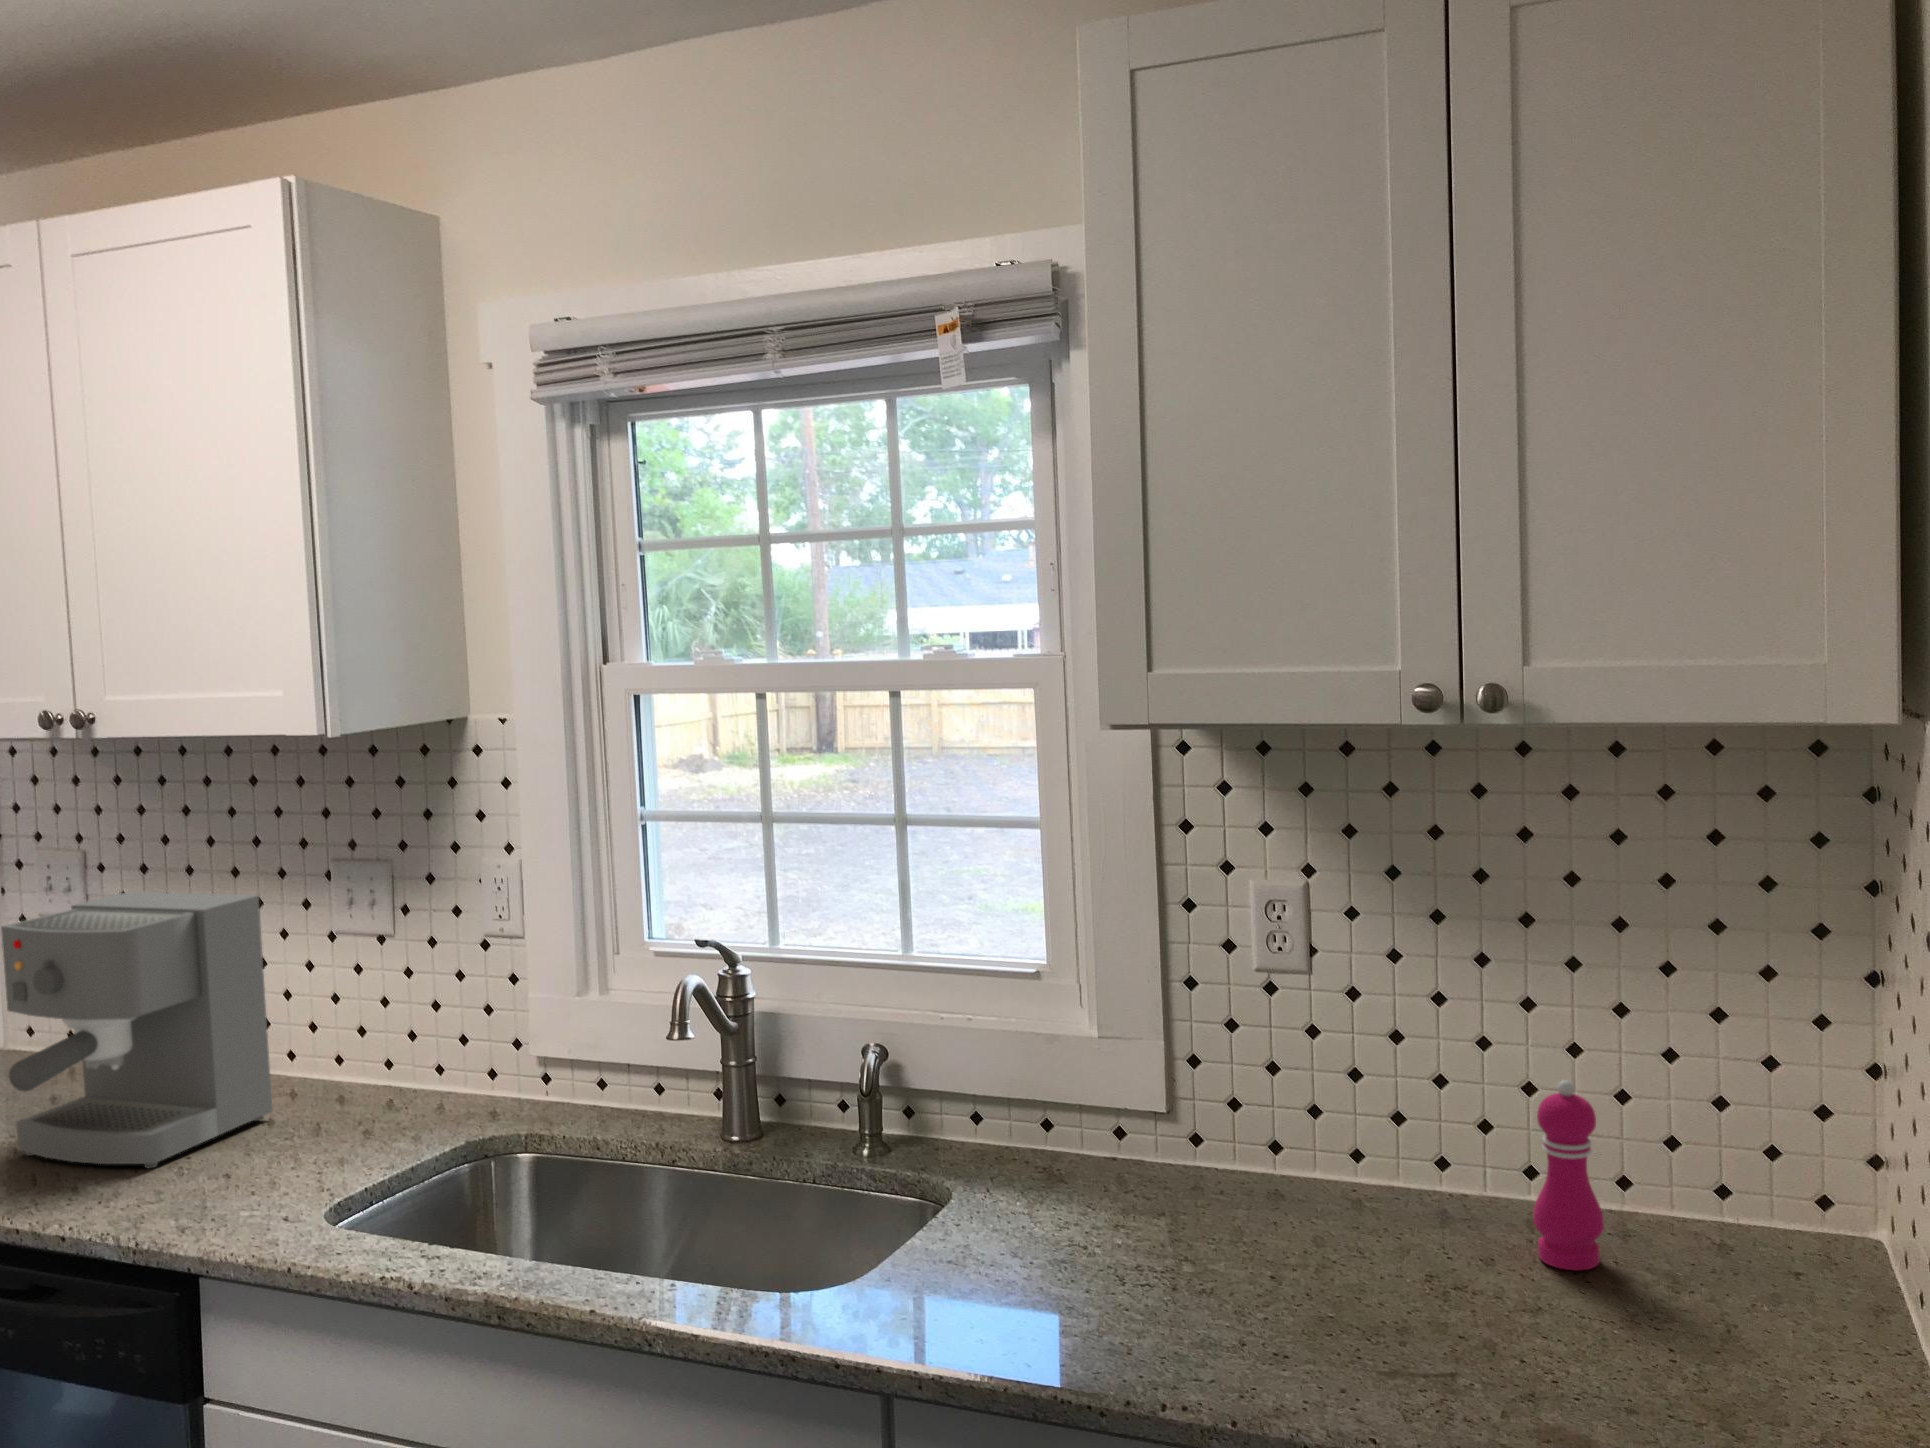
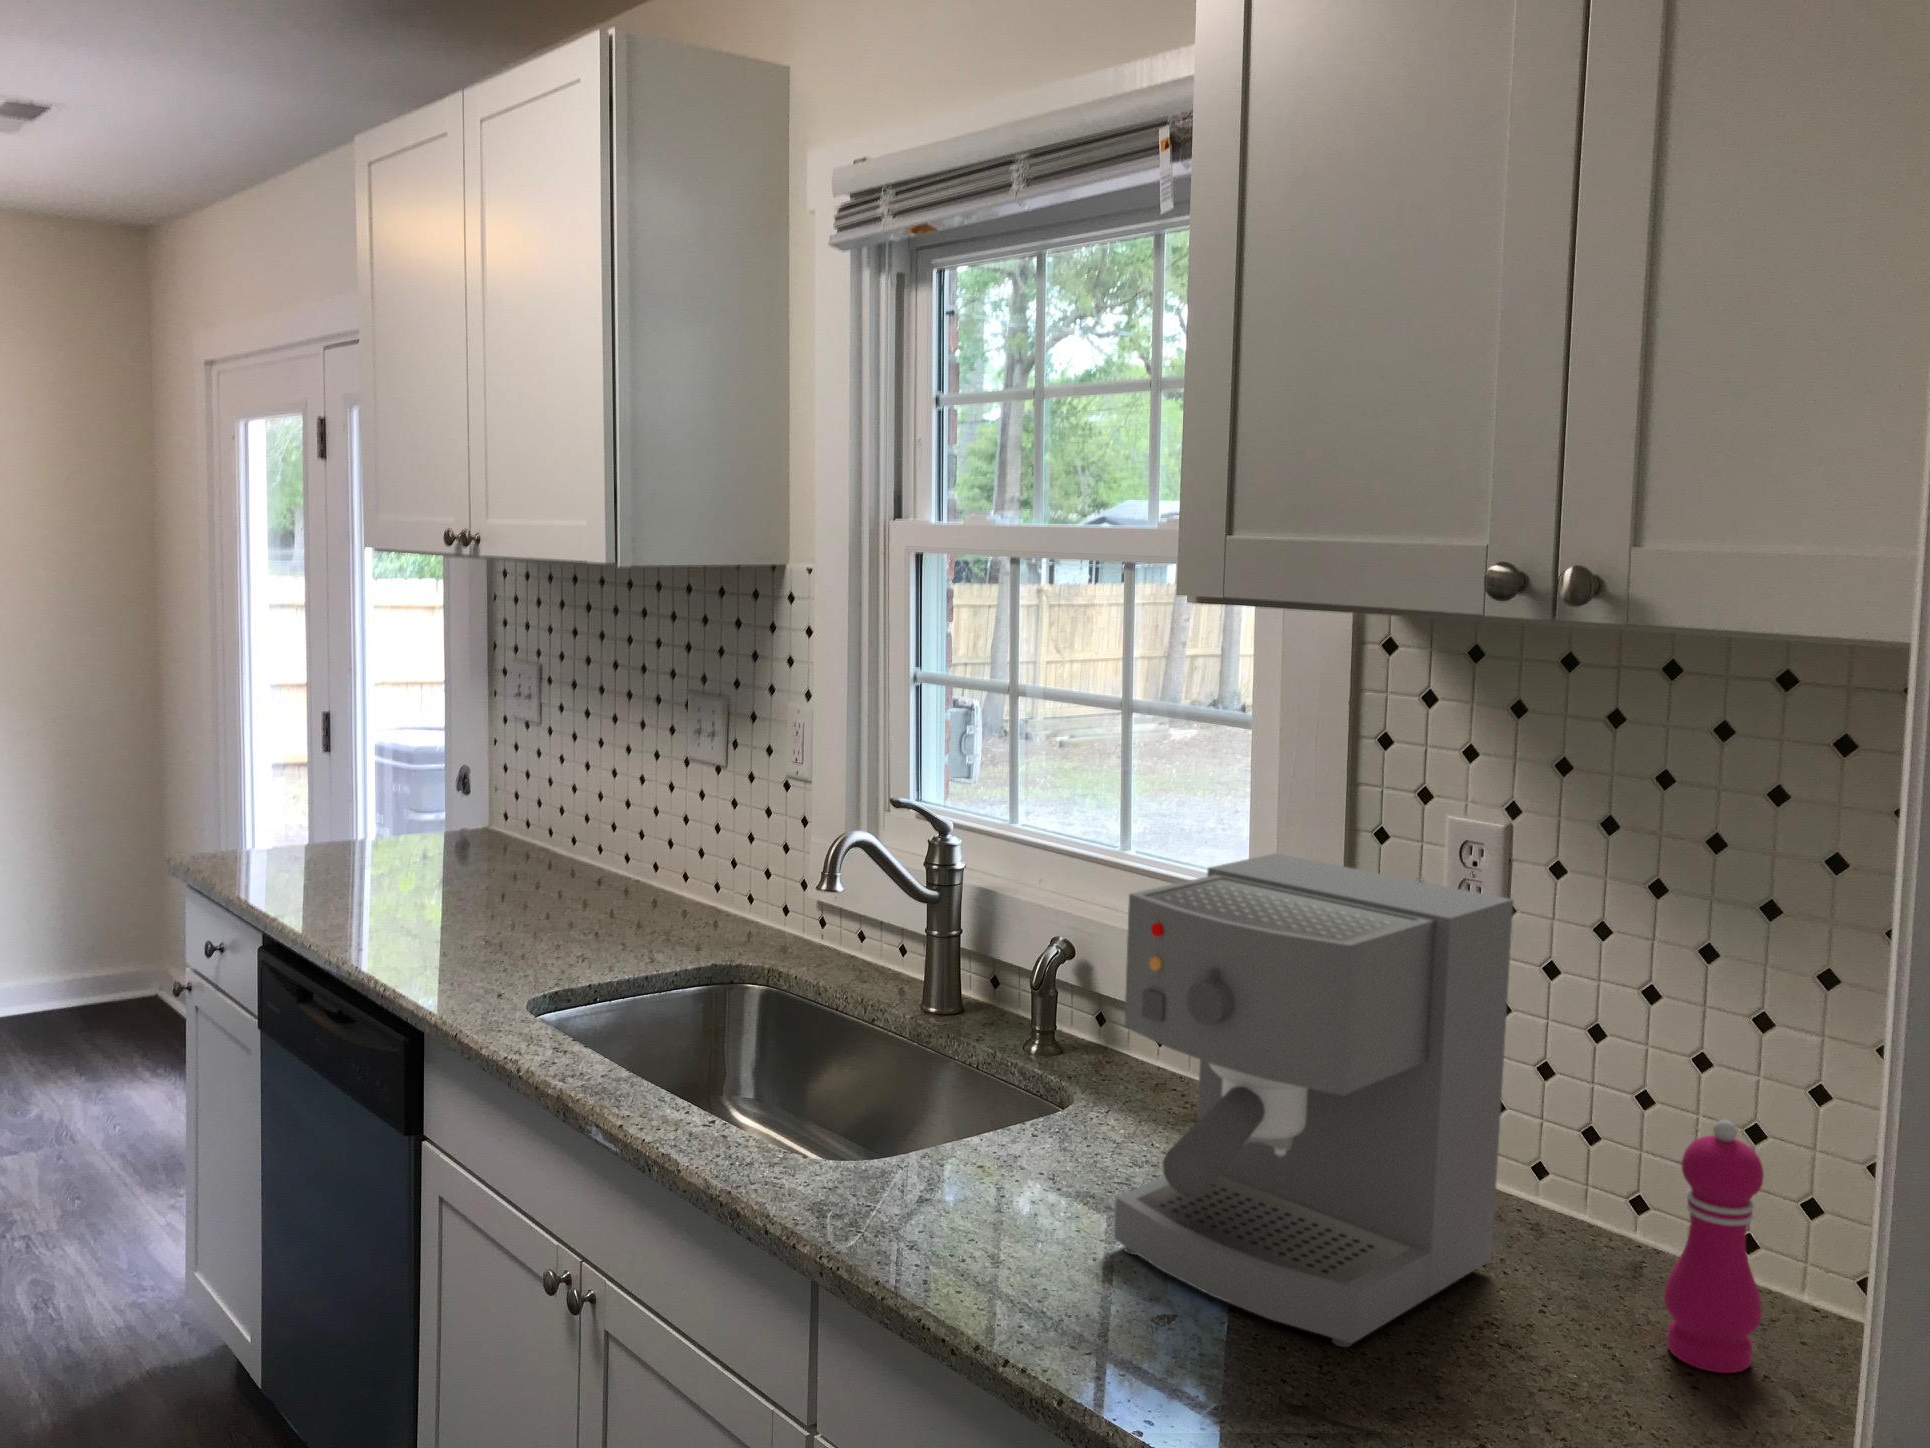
coffee maker: present [1,892,272,1168] -> present [1114,853,1513,1347]

